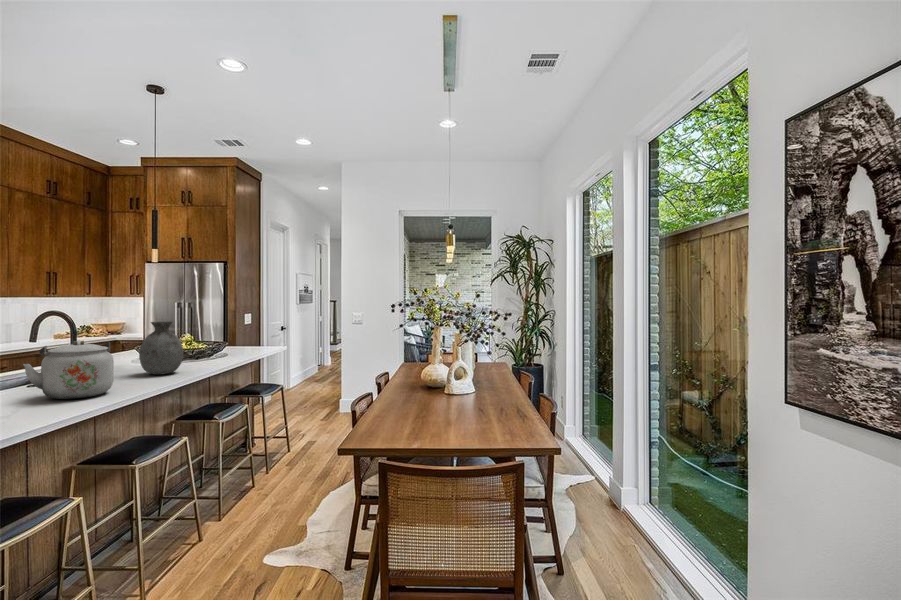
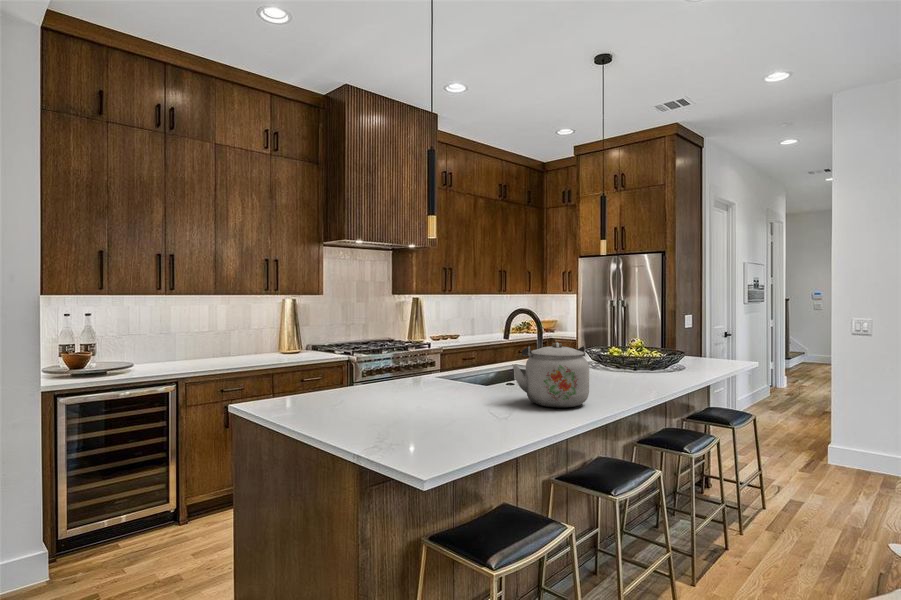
vase: present [139,321,183,375] -> none [602,323,649,387]

